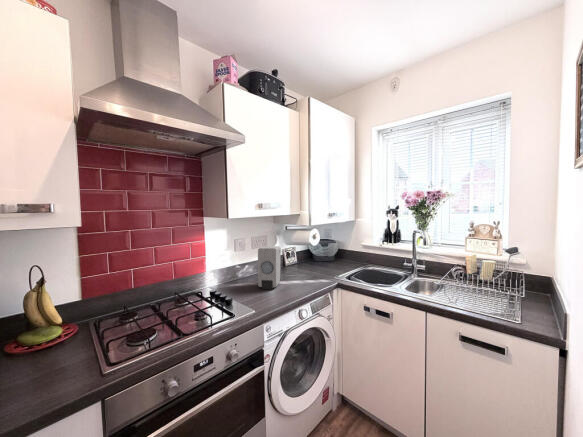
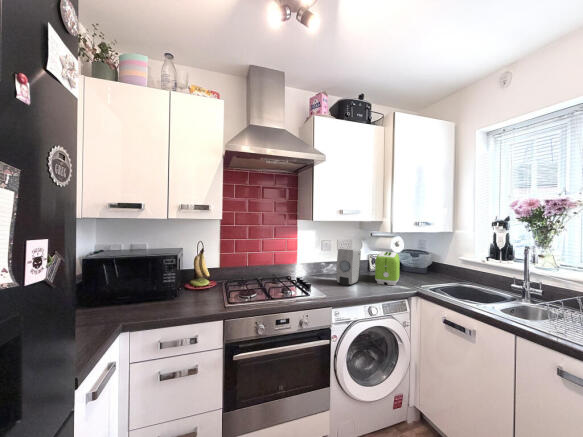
toaster: none [294,244,317,280] -> present [375,252,400,285]

